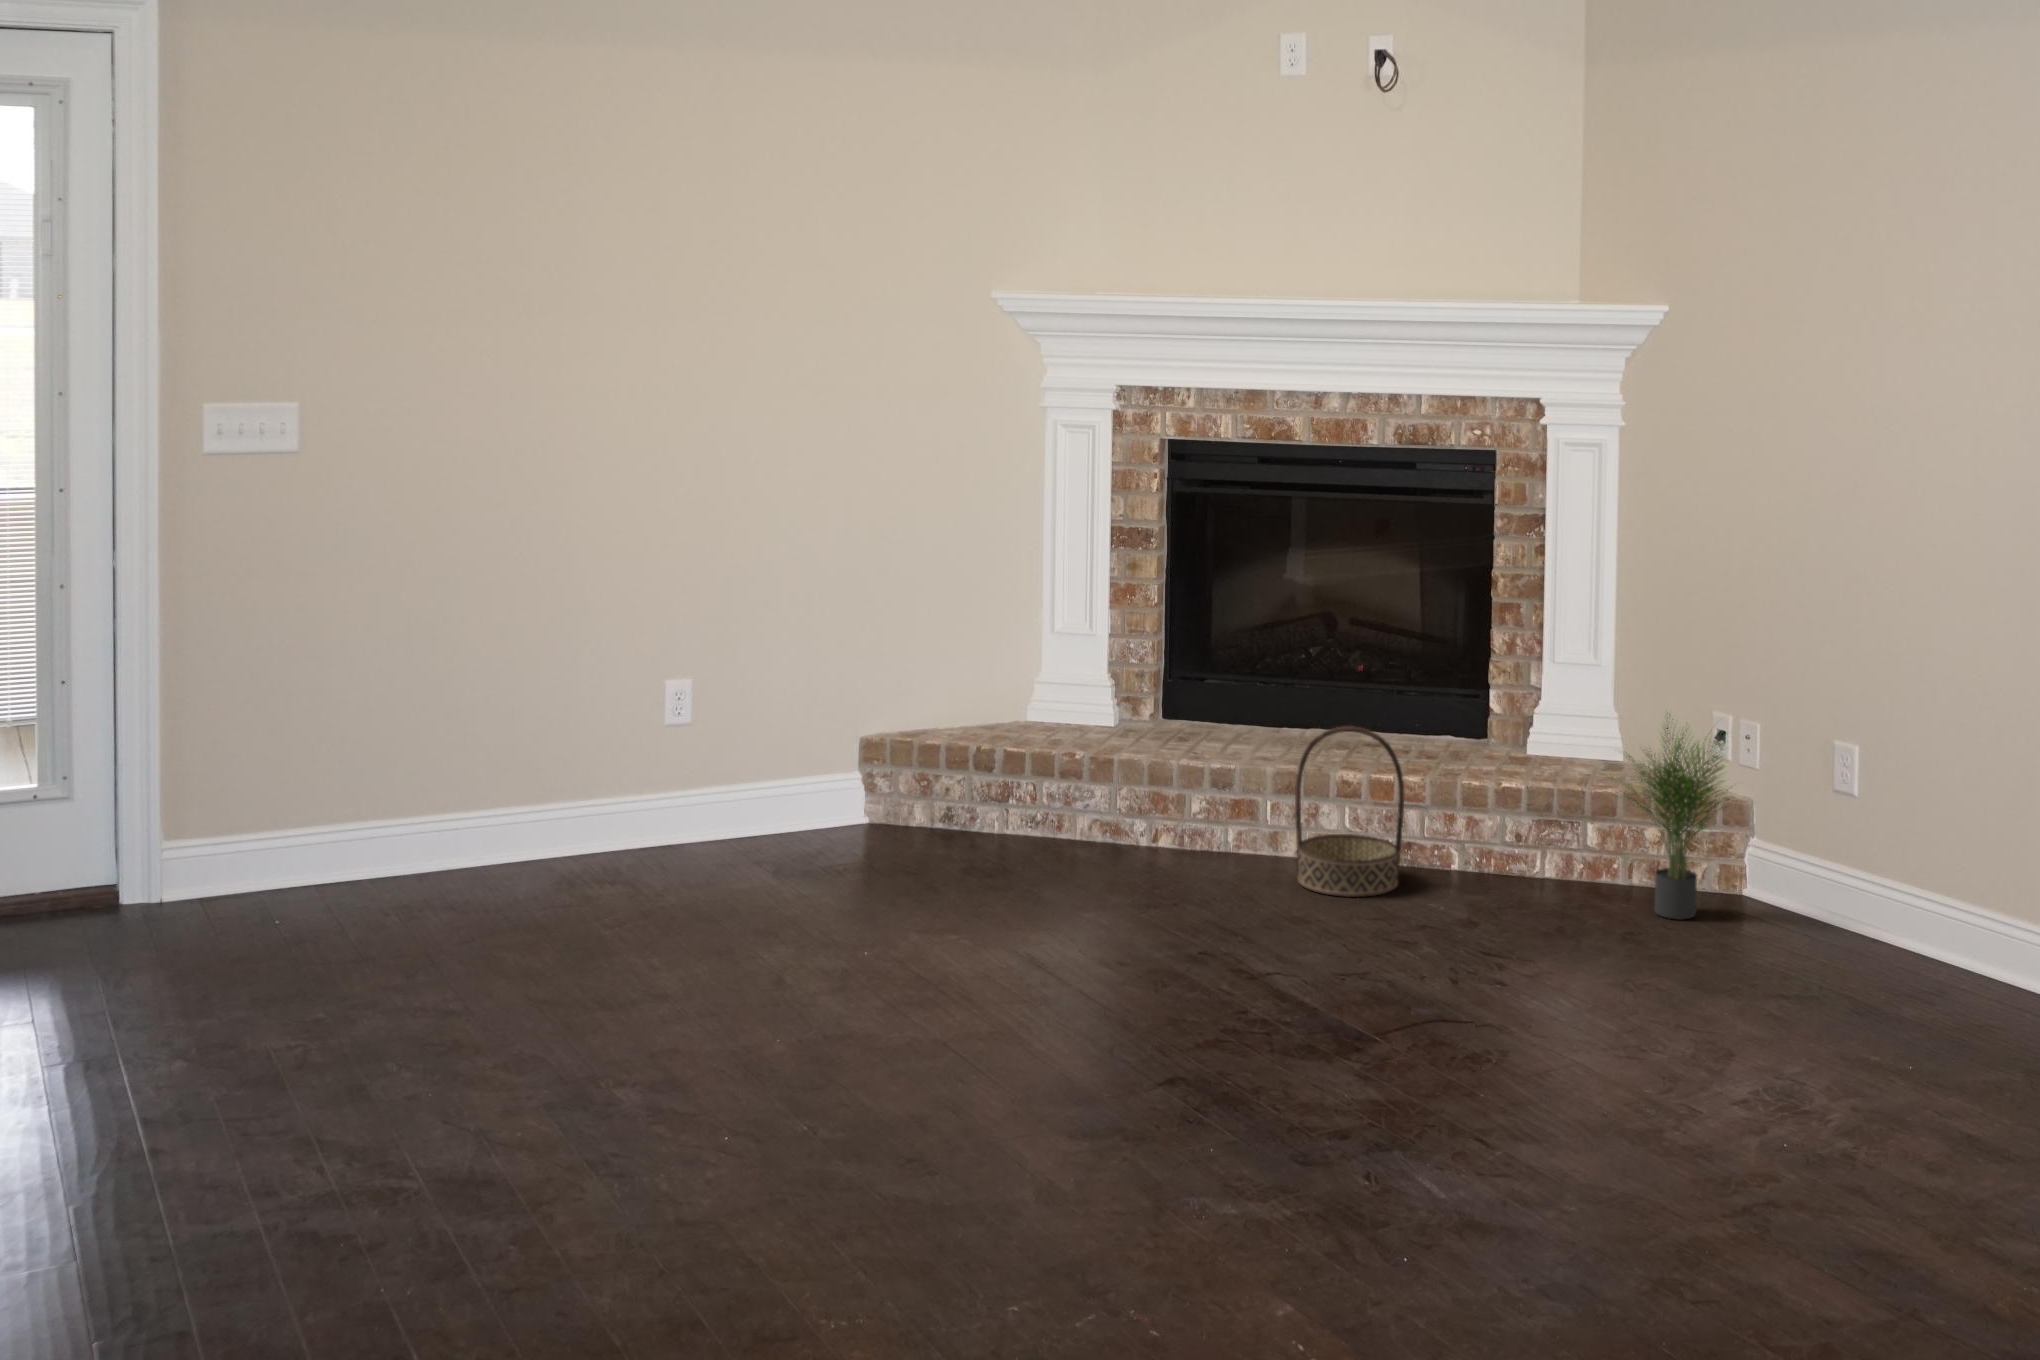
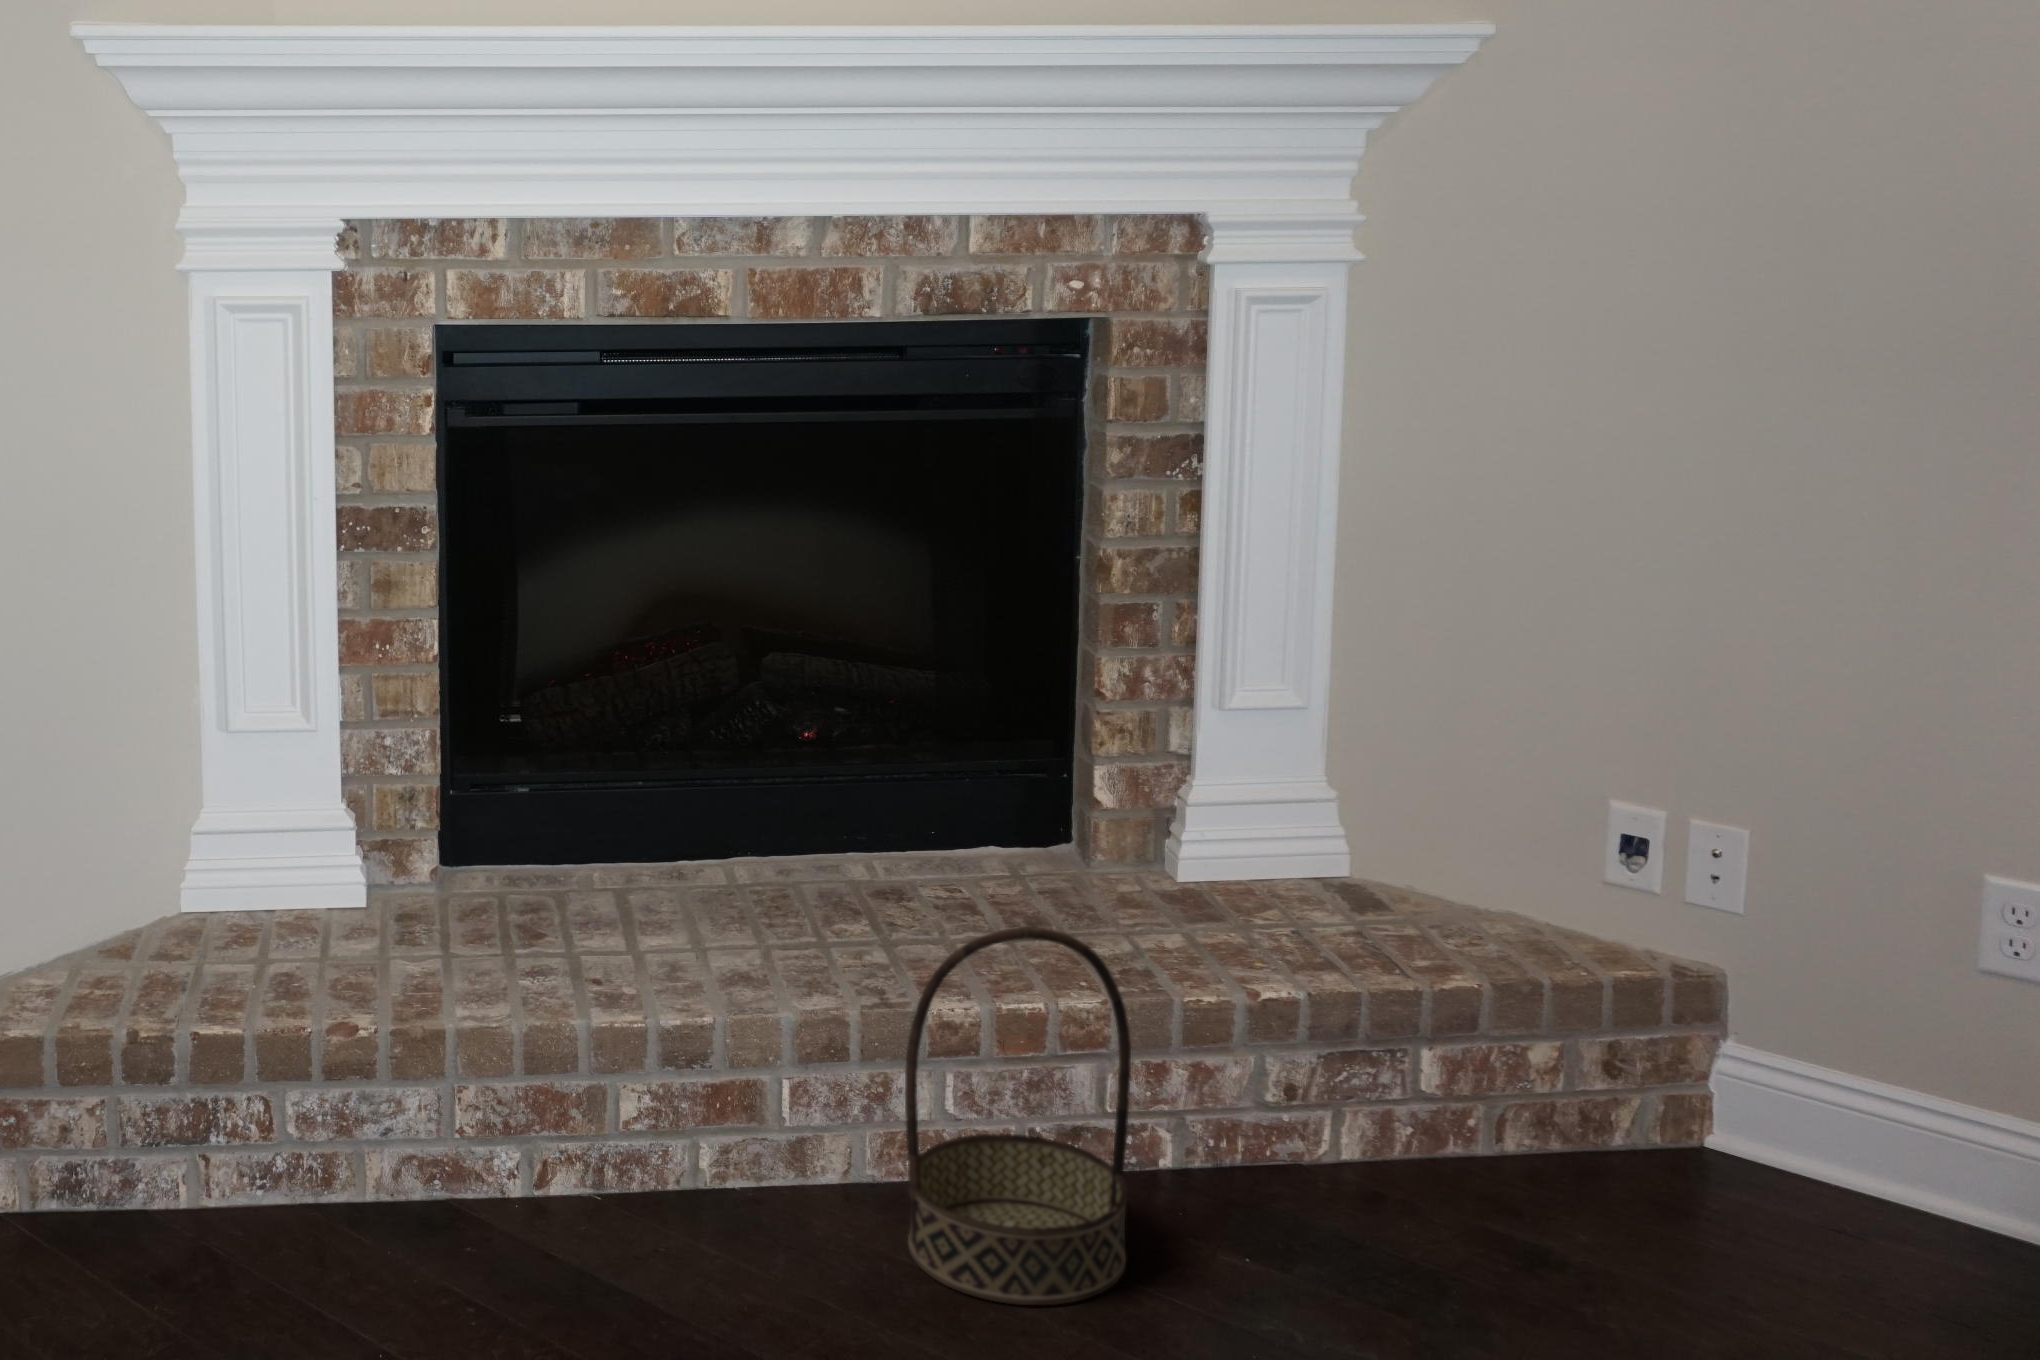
potted plant: present [1606,715,1732,920] -> none [1518,826,1860,1258]

